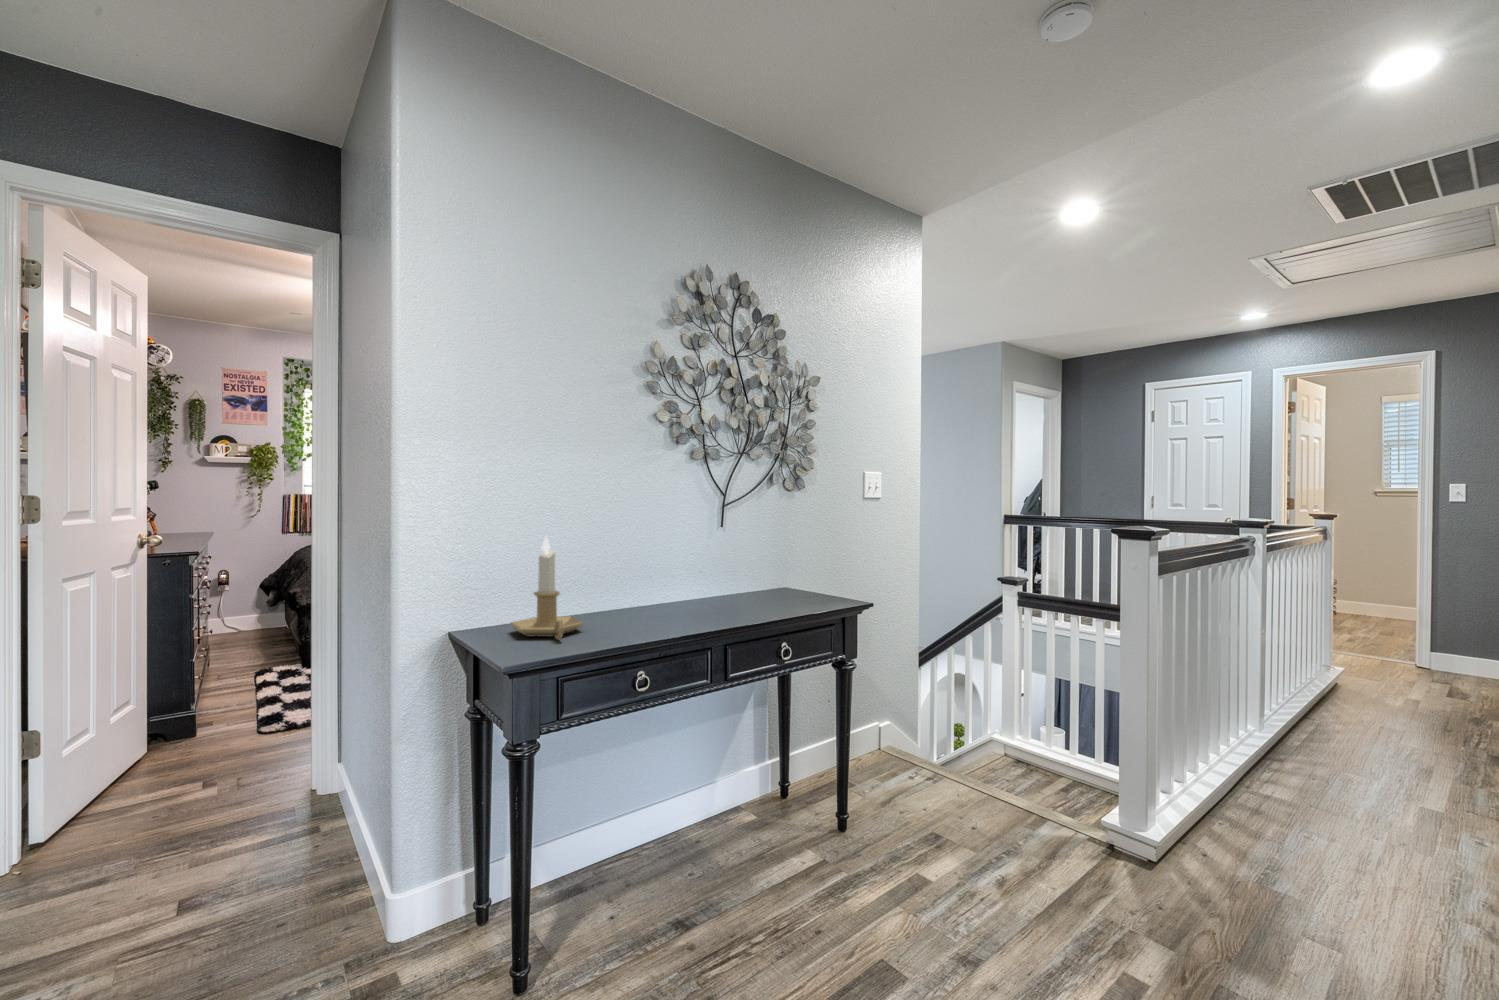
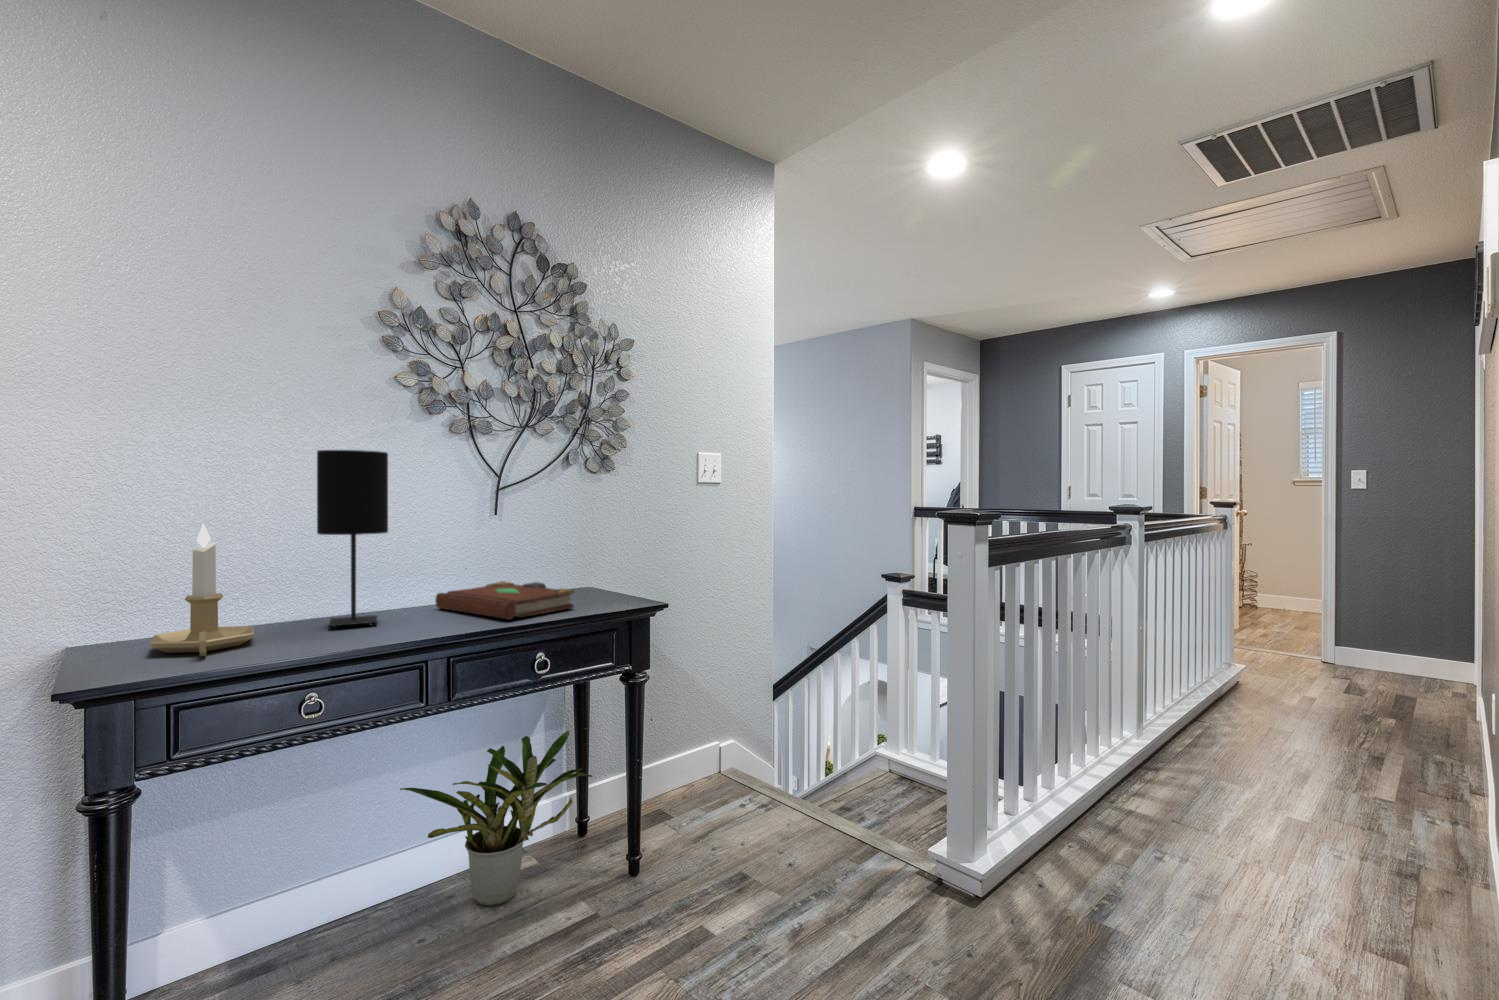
table lamp: none [612,476,662,619] -> present [317,450,388,628]
book: none [685,582,801,615] -> present [435,581,574,619]
potted plant: none [661,708,804,851] -> present [400,731,592,906]

